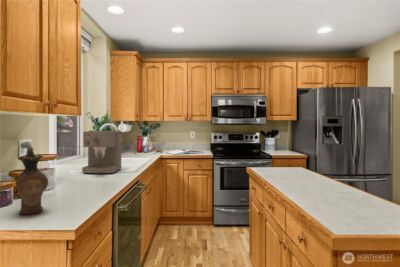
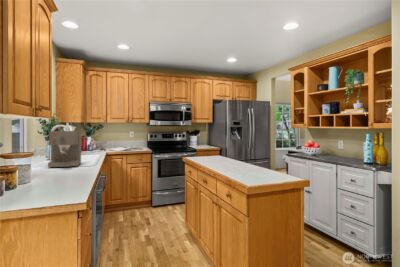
ceramic pitcher: present [16,147,48,214] -> none [23,143,50,196]

